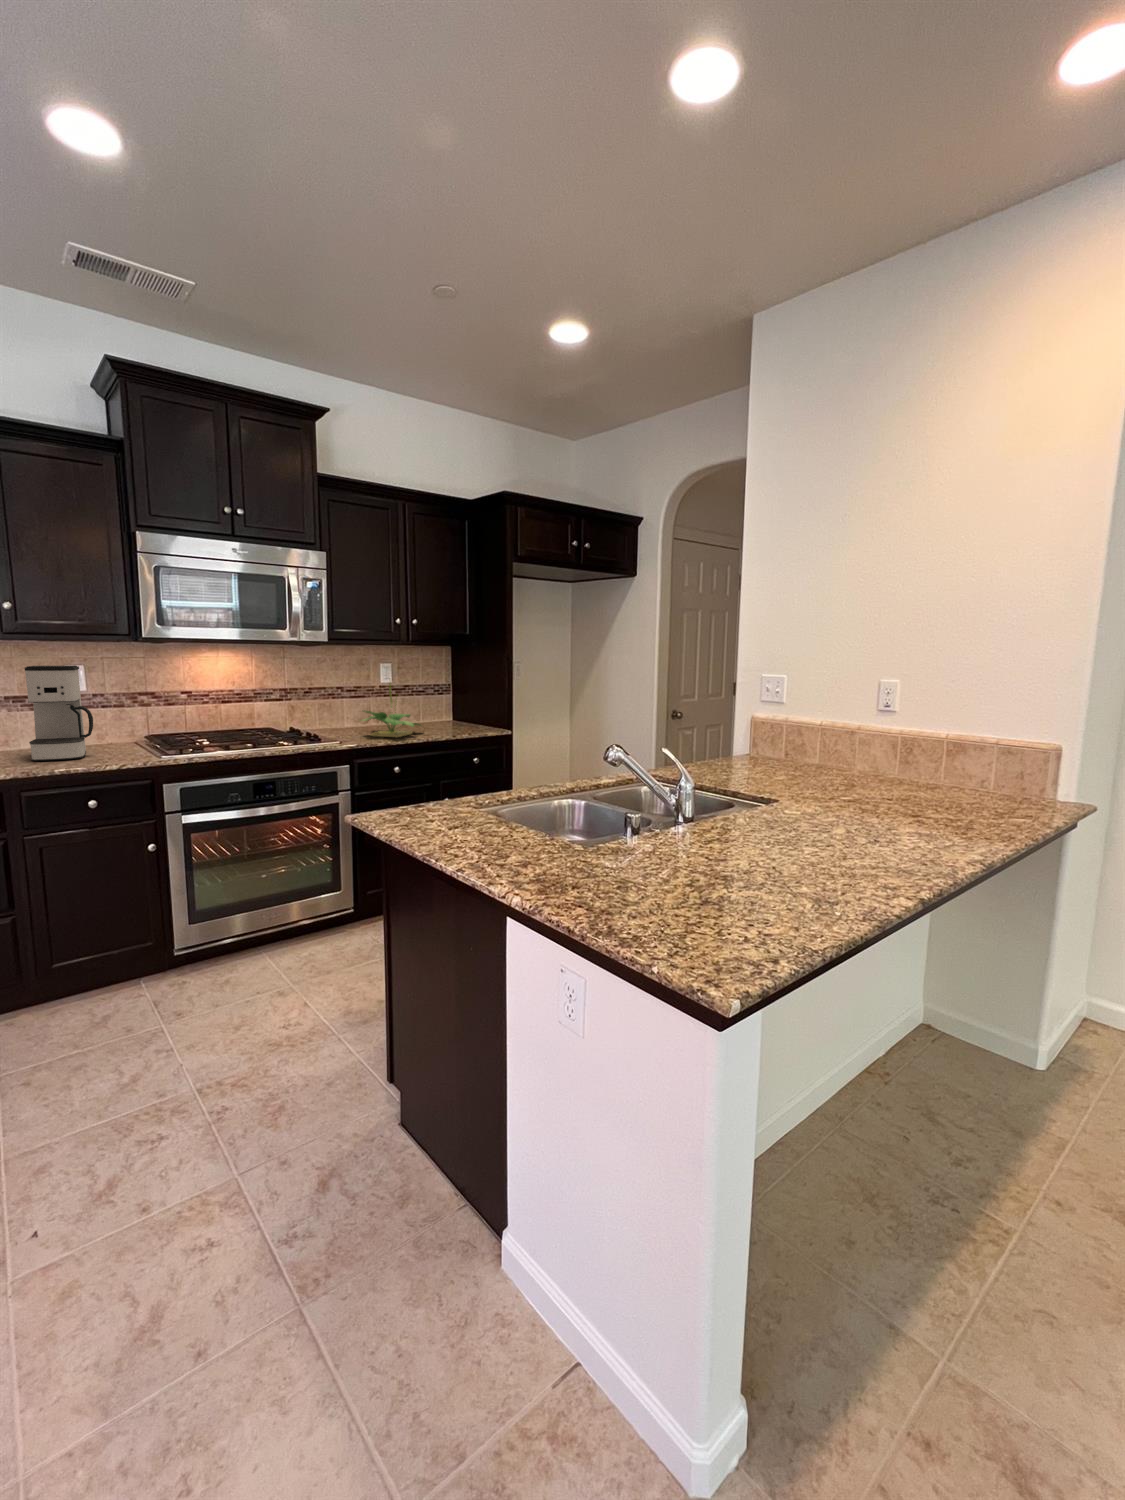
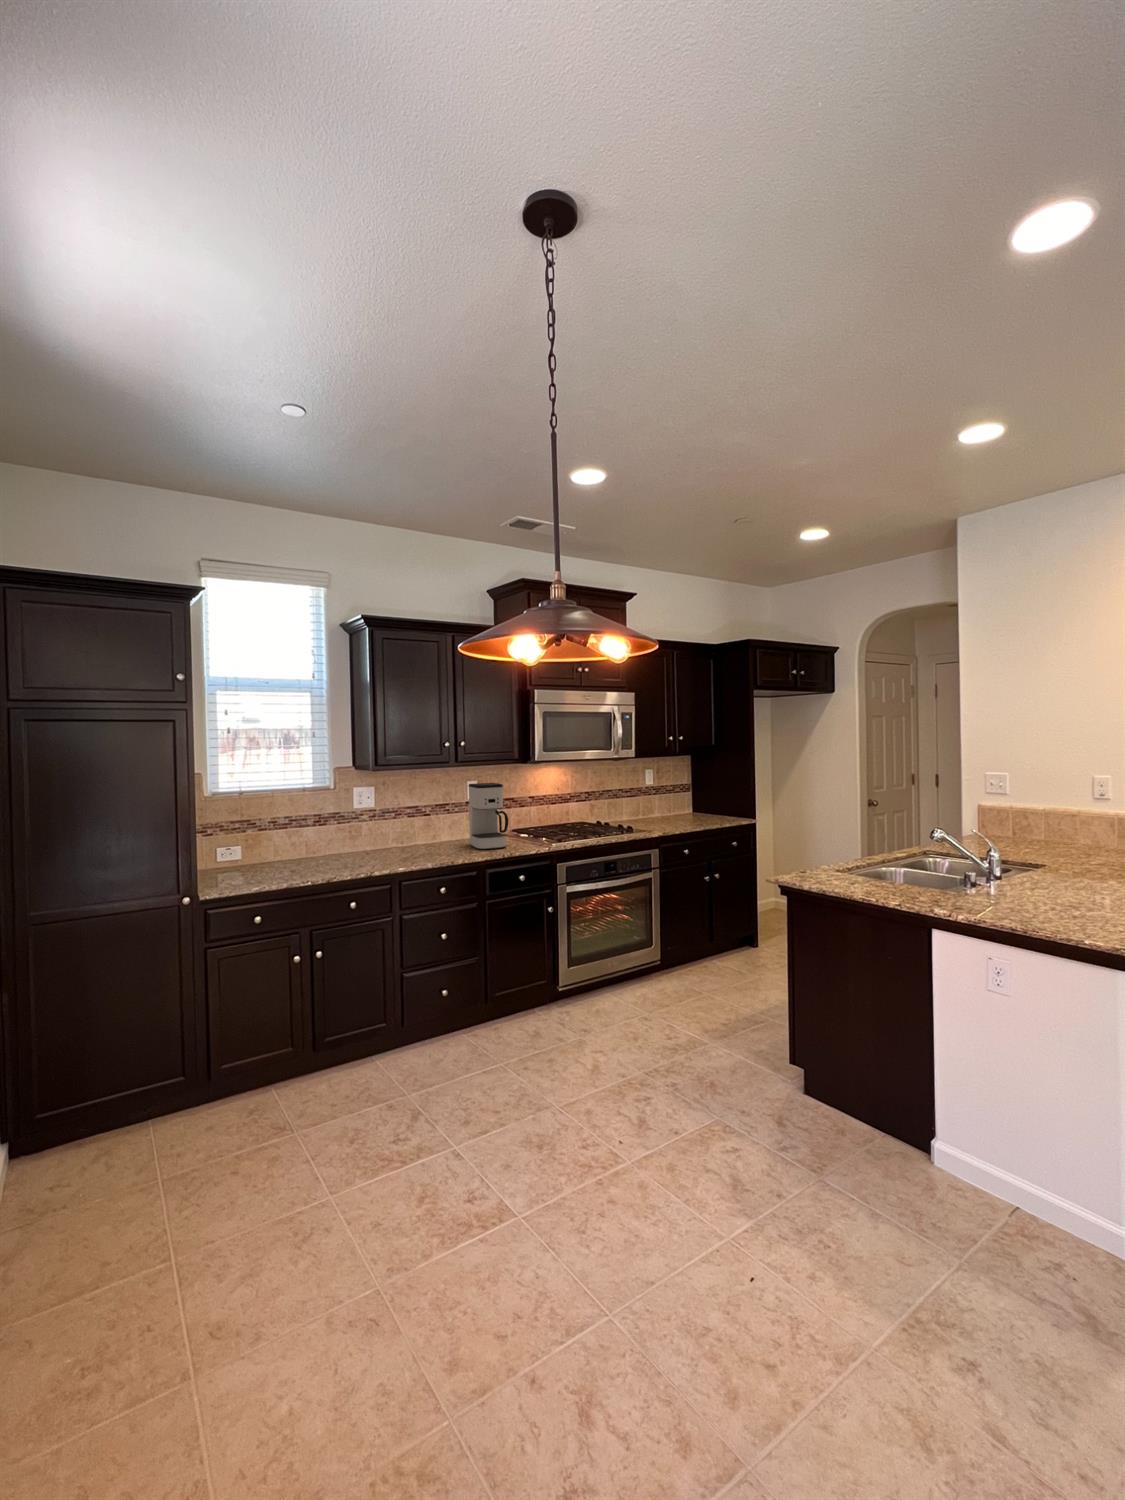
potted plant: present [363,687,421,737] -> none [650,781,693,827]

